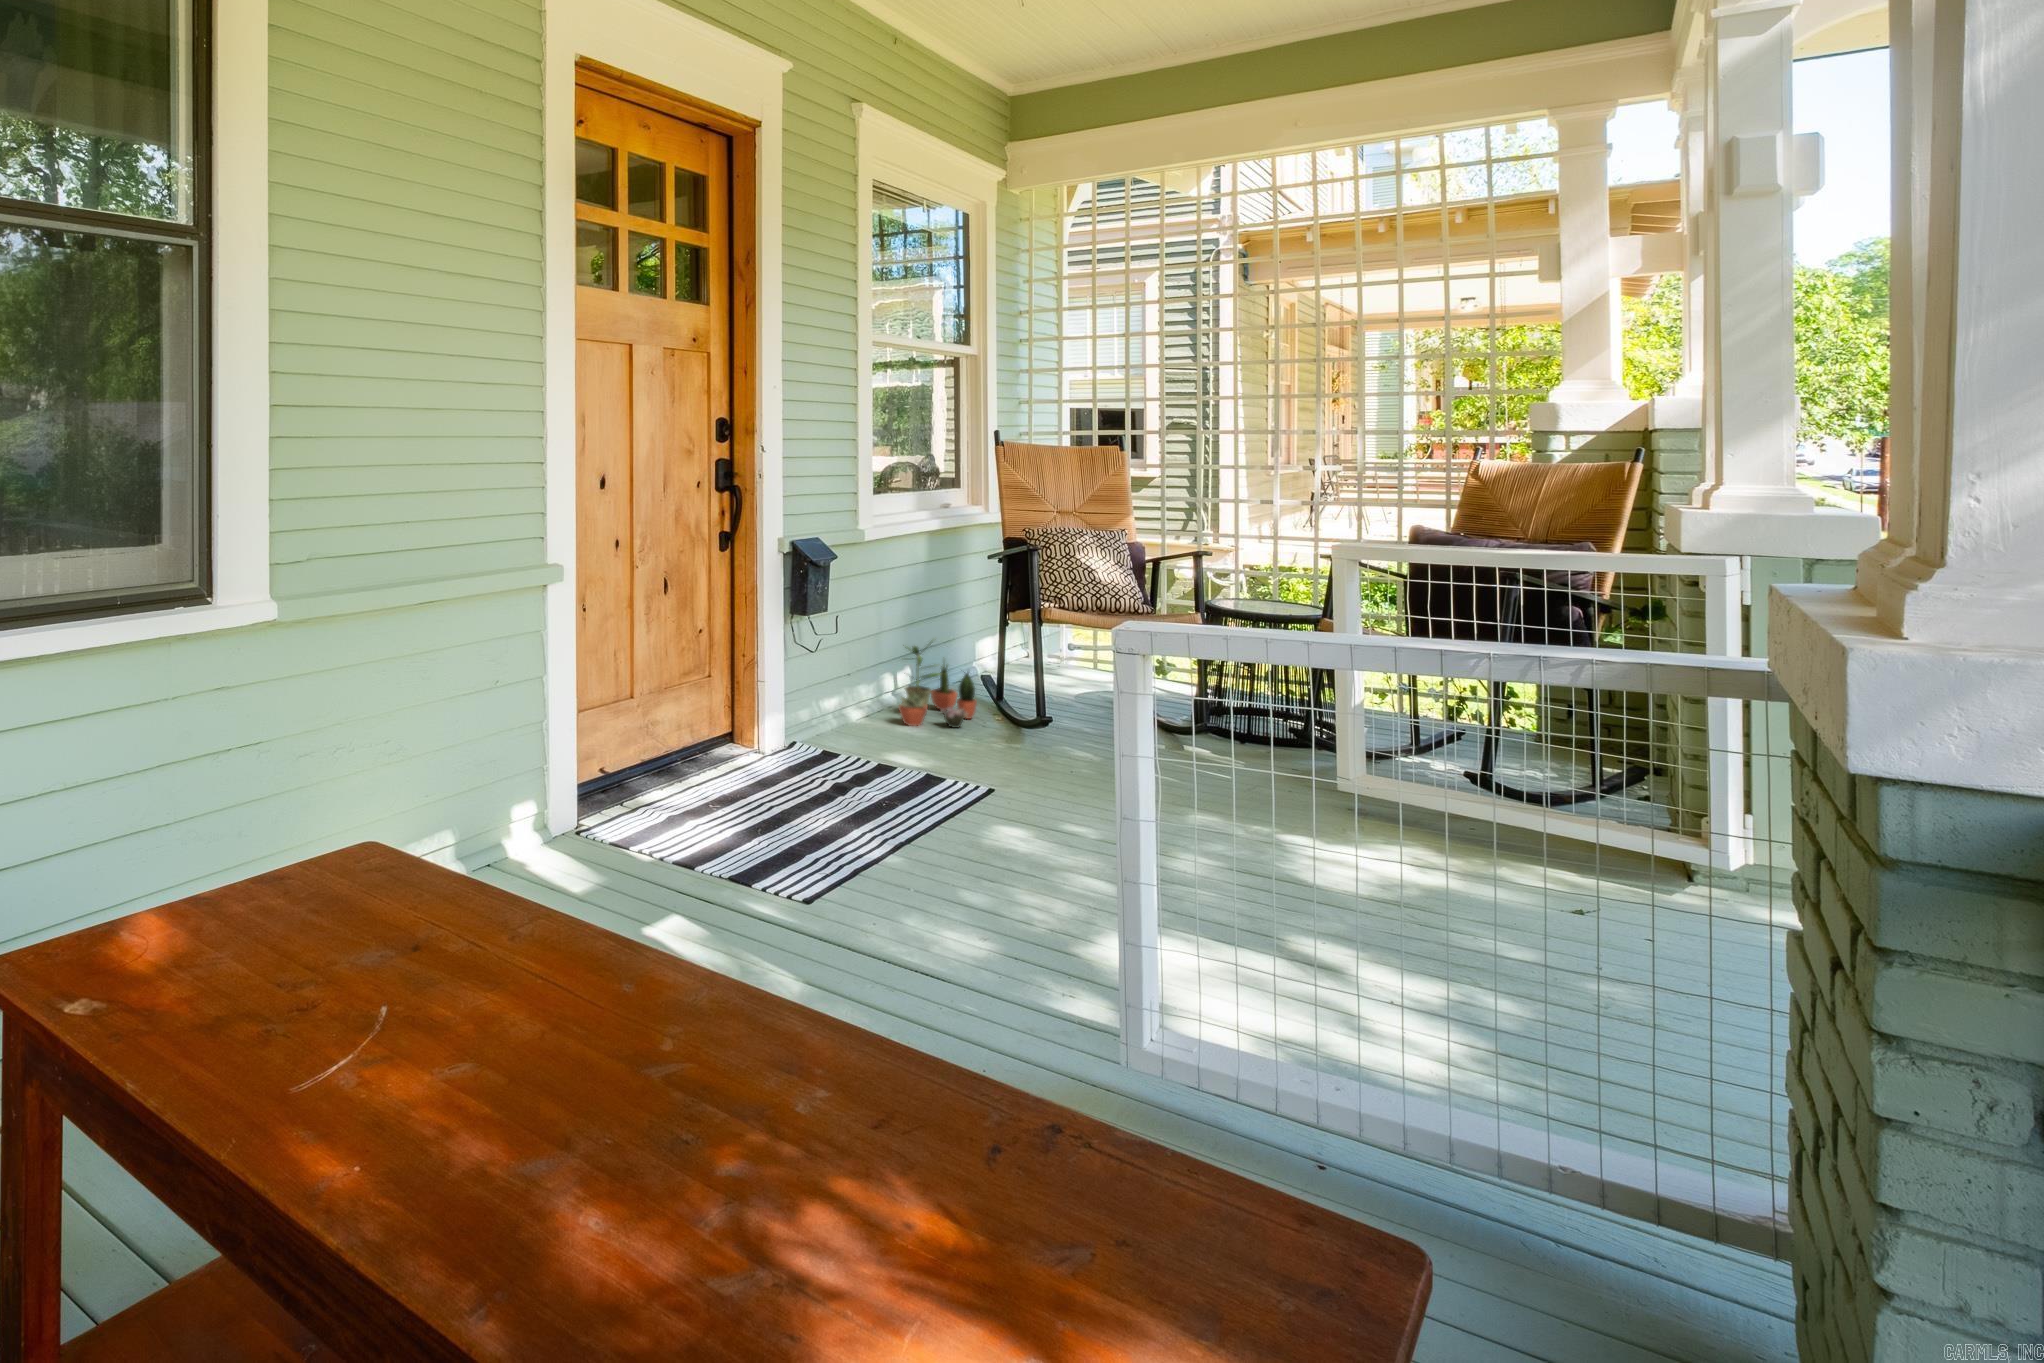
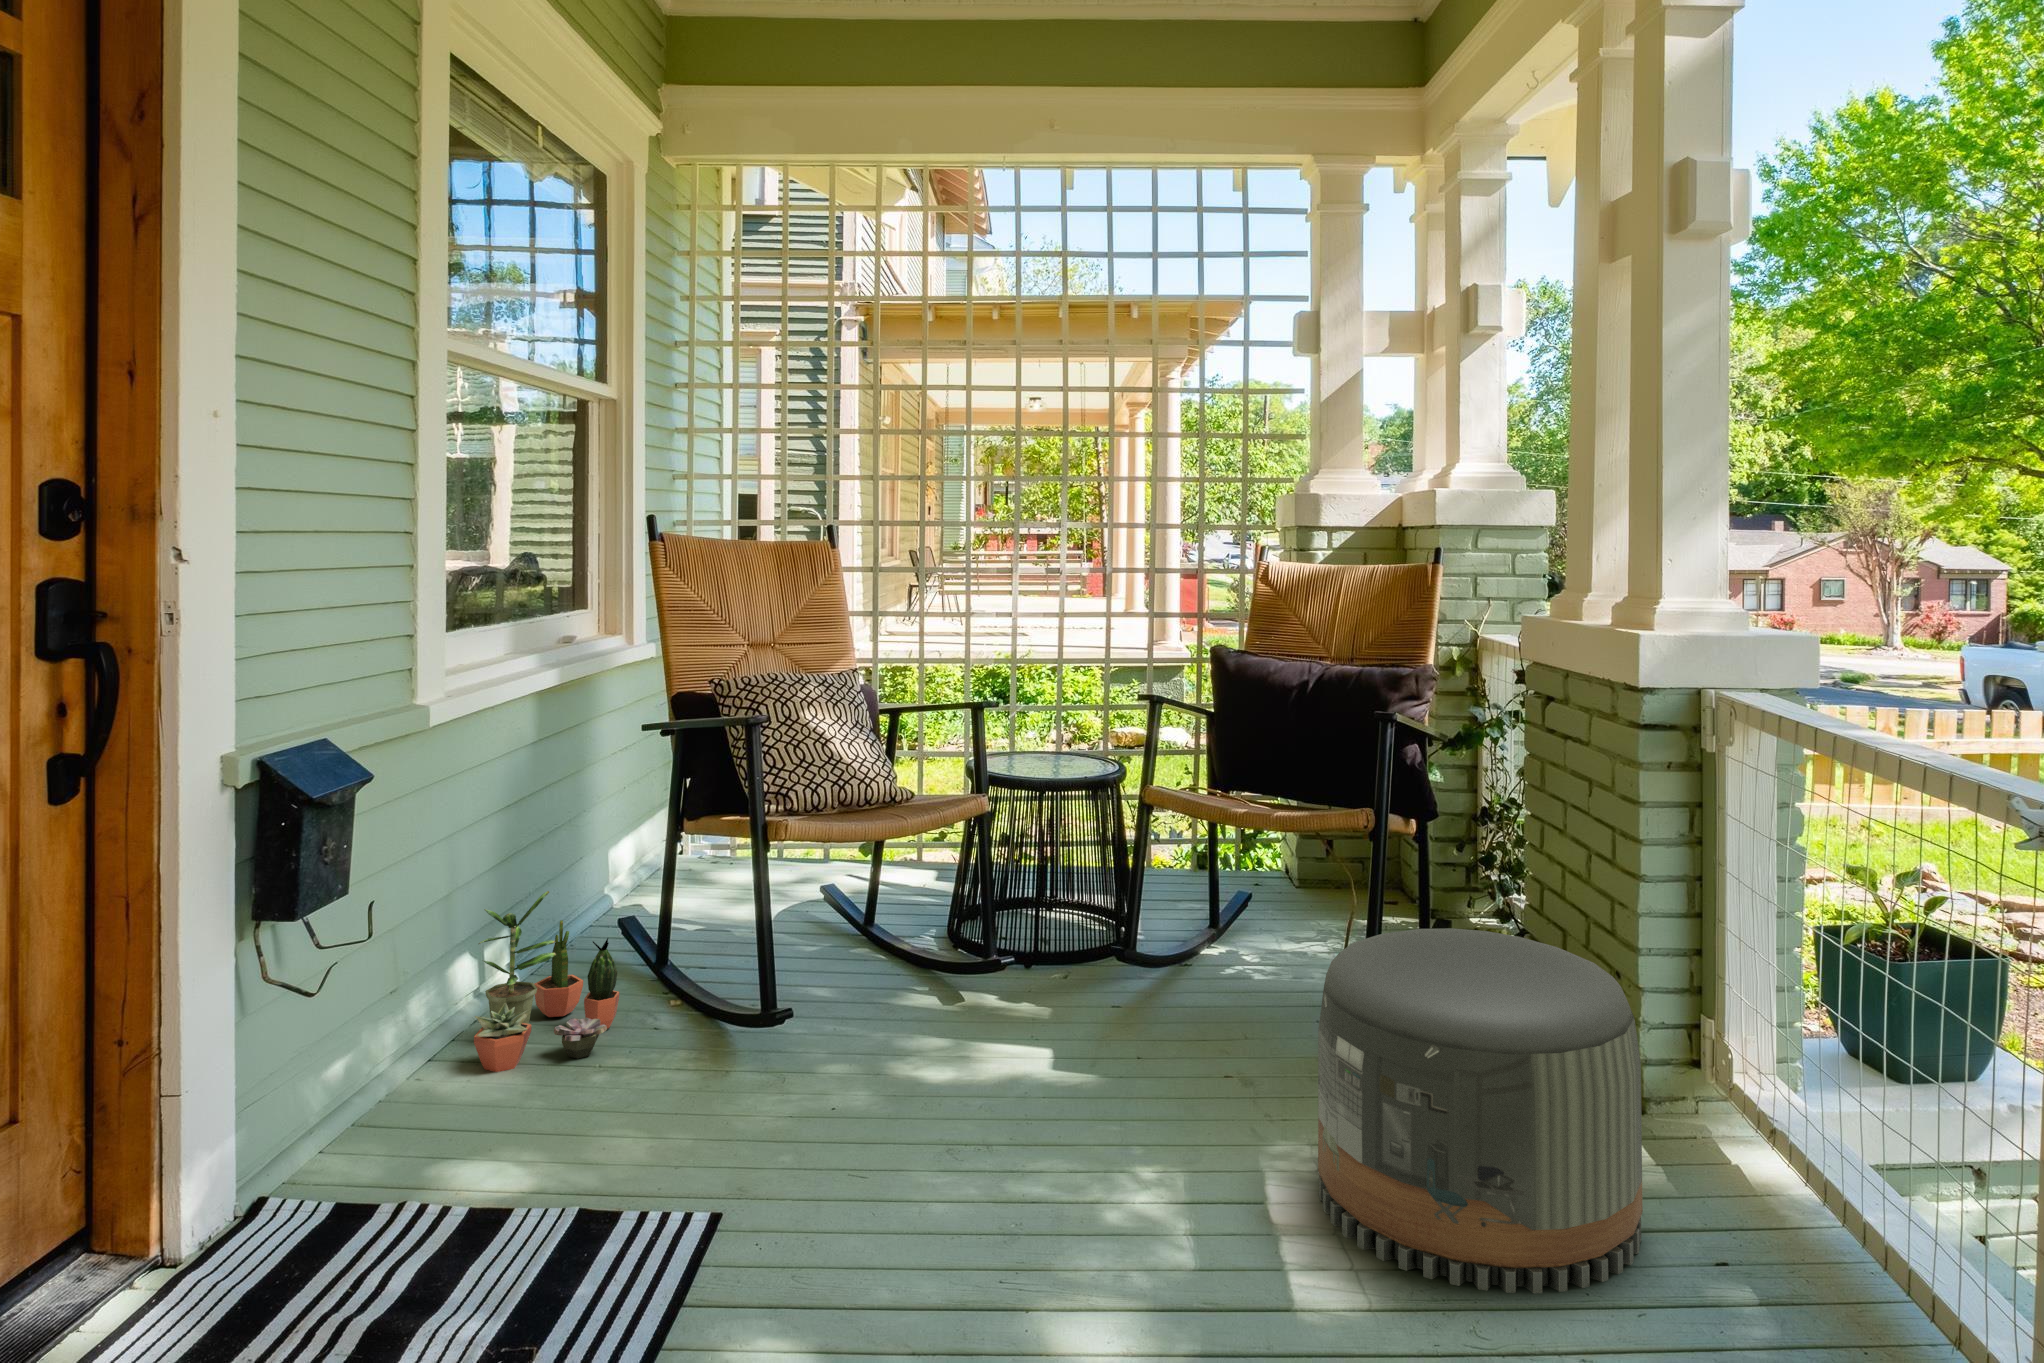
pouf: none [1405,710,1672,939] -> present [1318,928,1643,1293]

